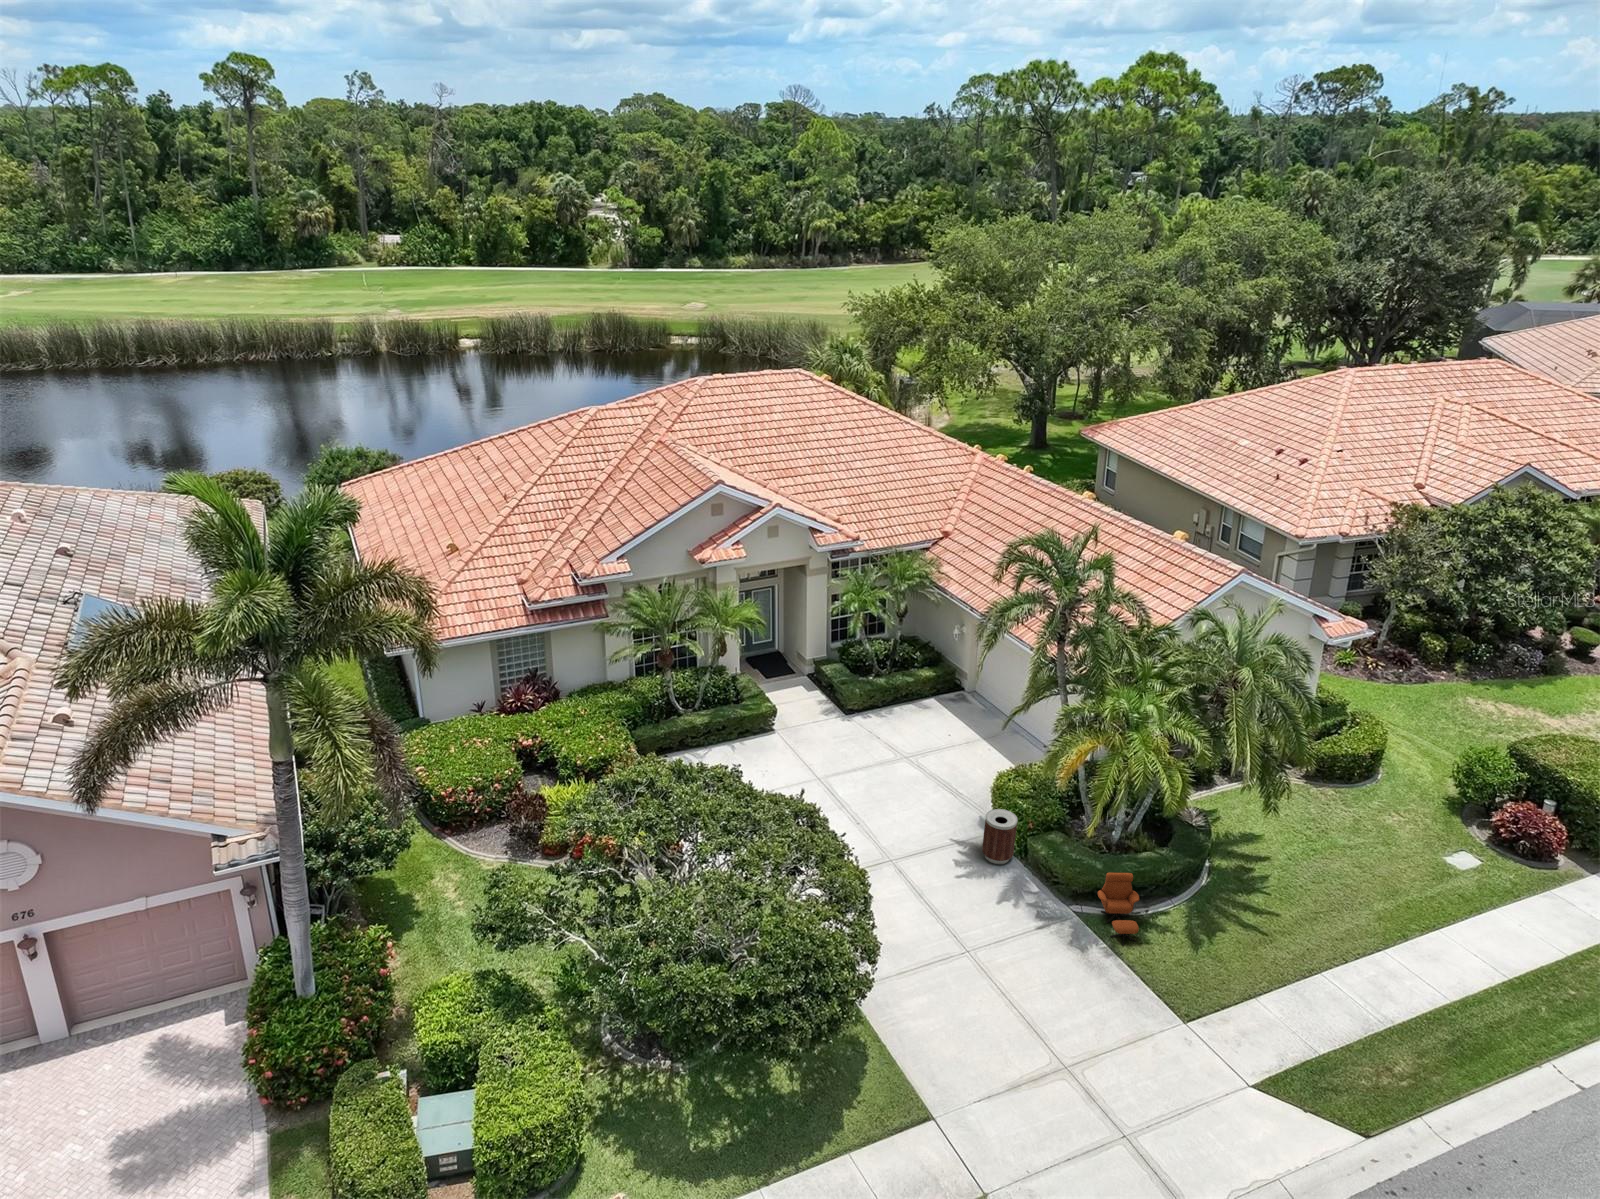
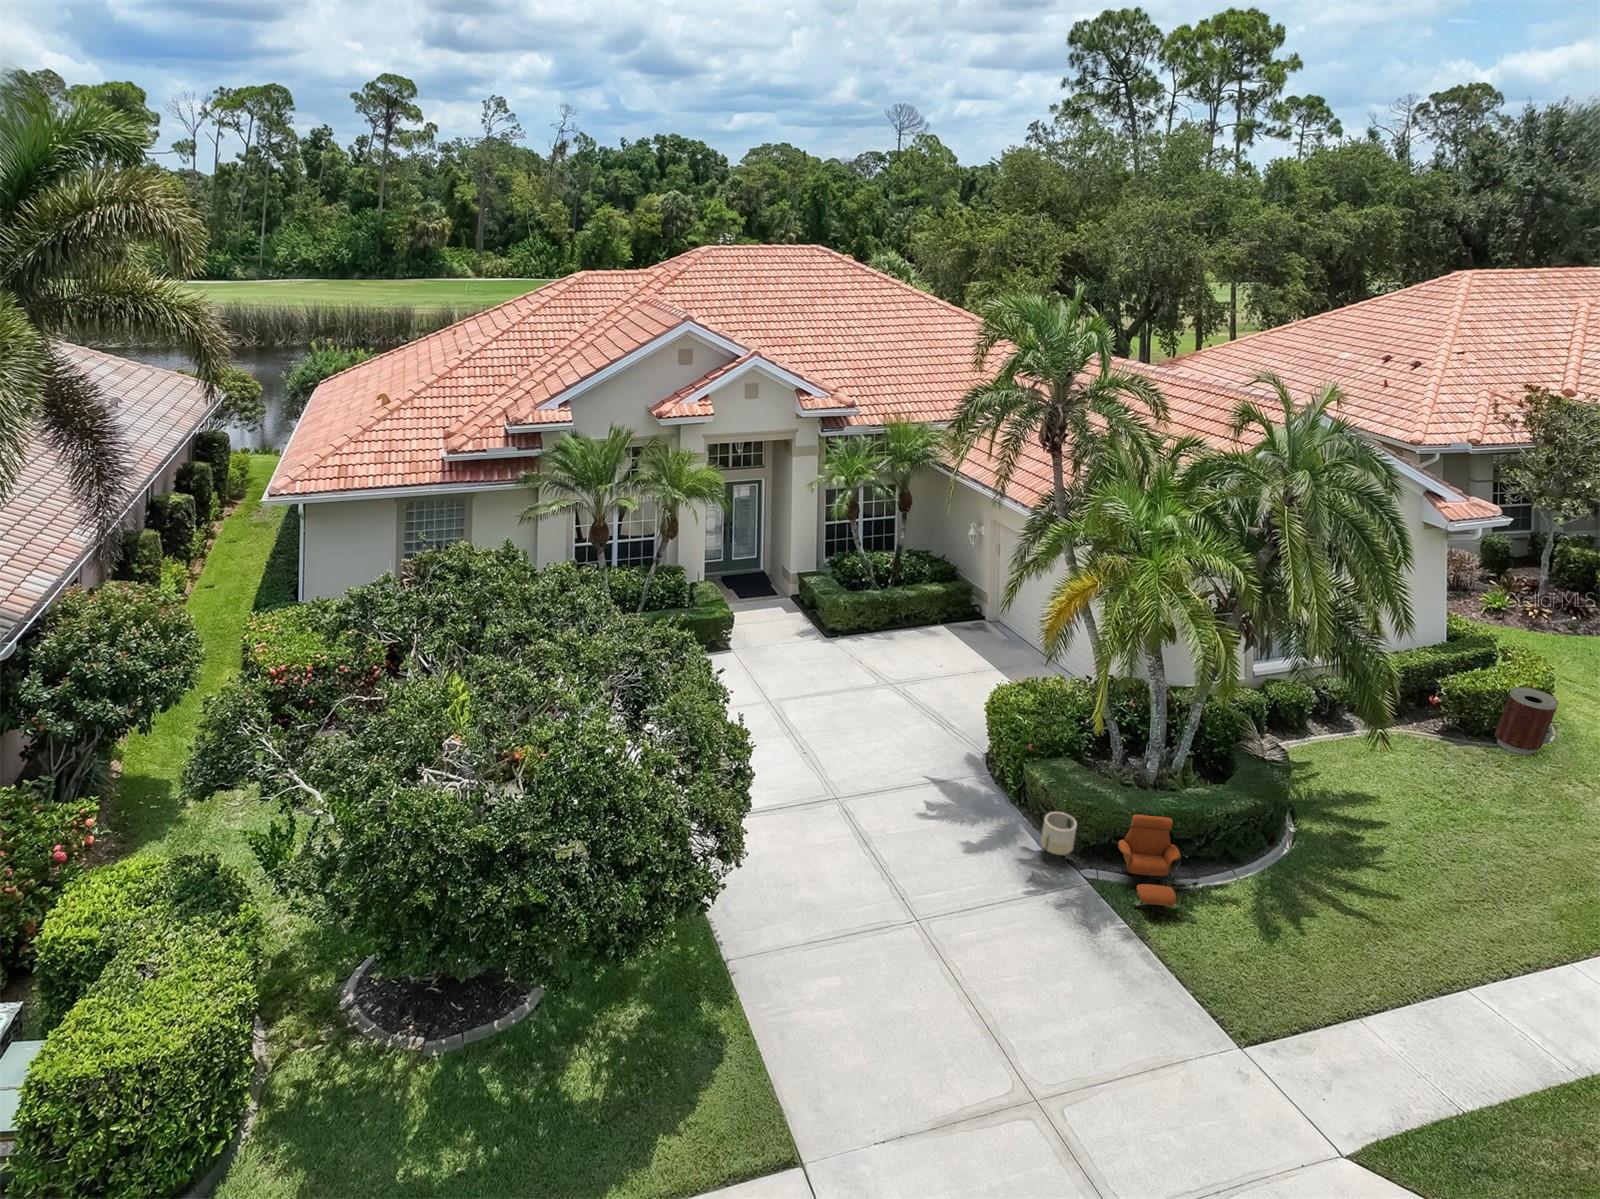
trash can: present [982,809,1018,864] -> present [1495,687,1559,755]
planter: none [1044,874,1069,910] -> present [1041,812,1077,855]

